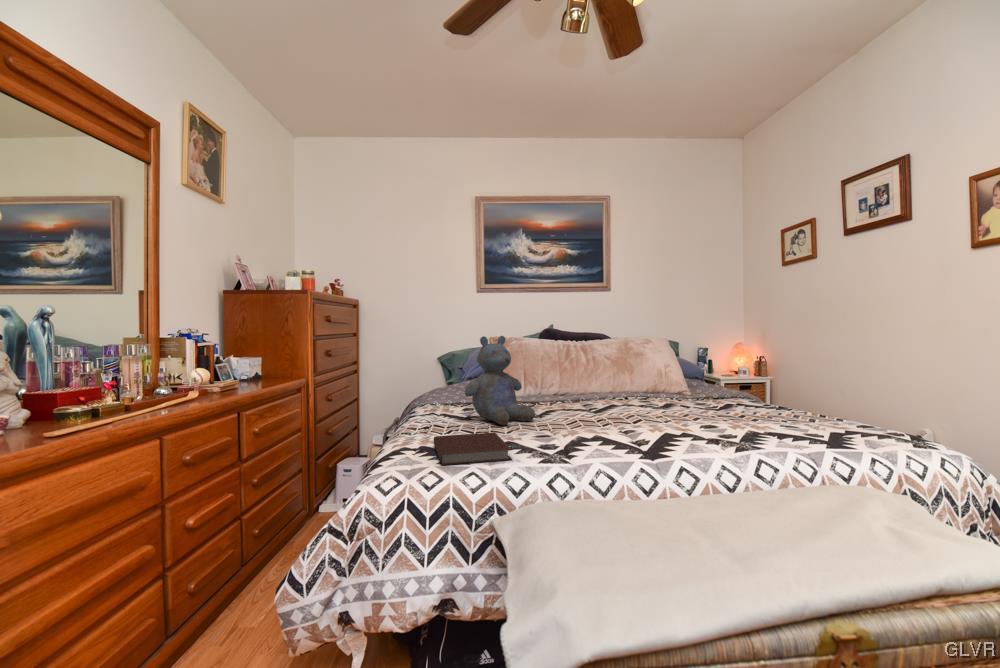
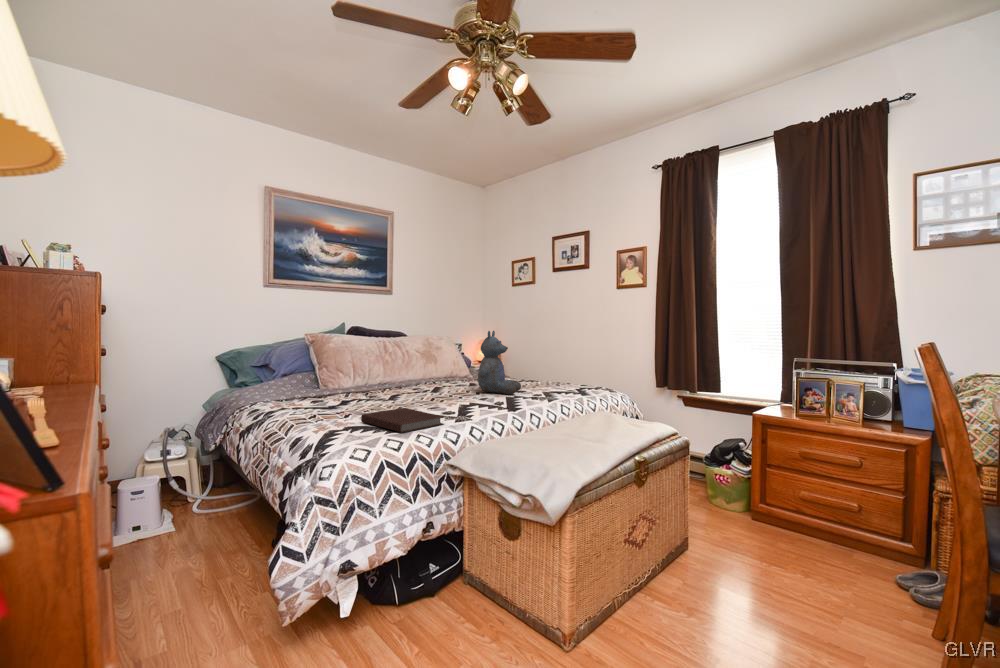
stuffed bear: present [464,336,535,425] -> present [478,331,521,394]

